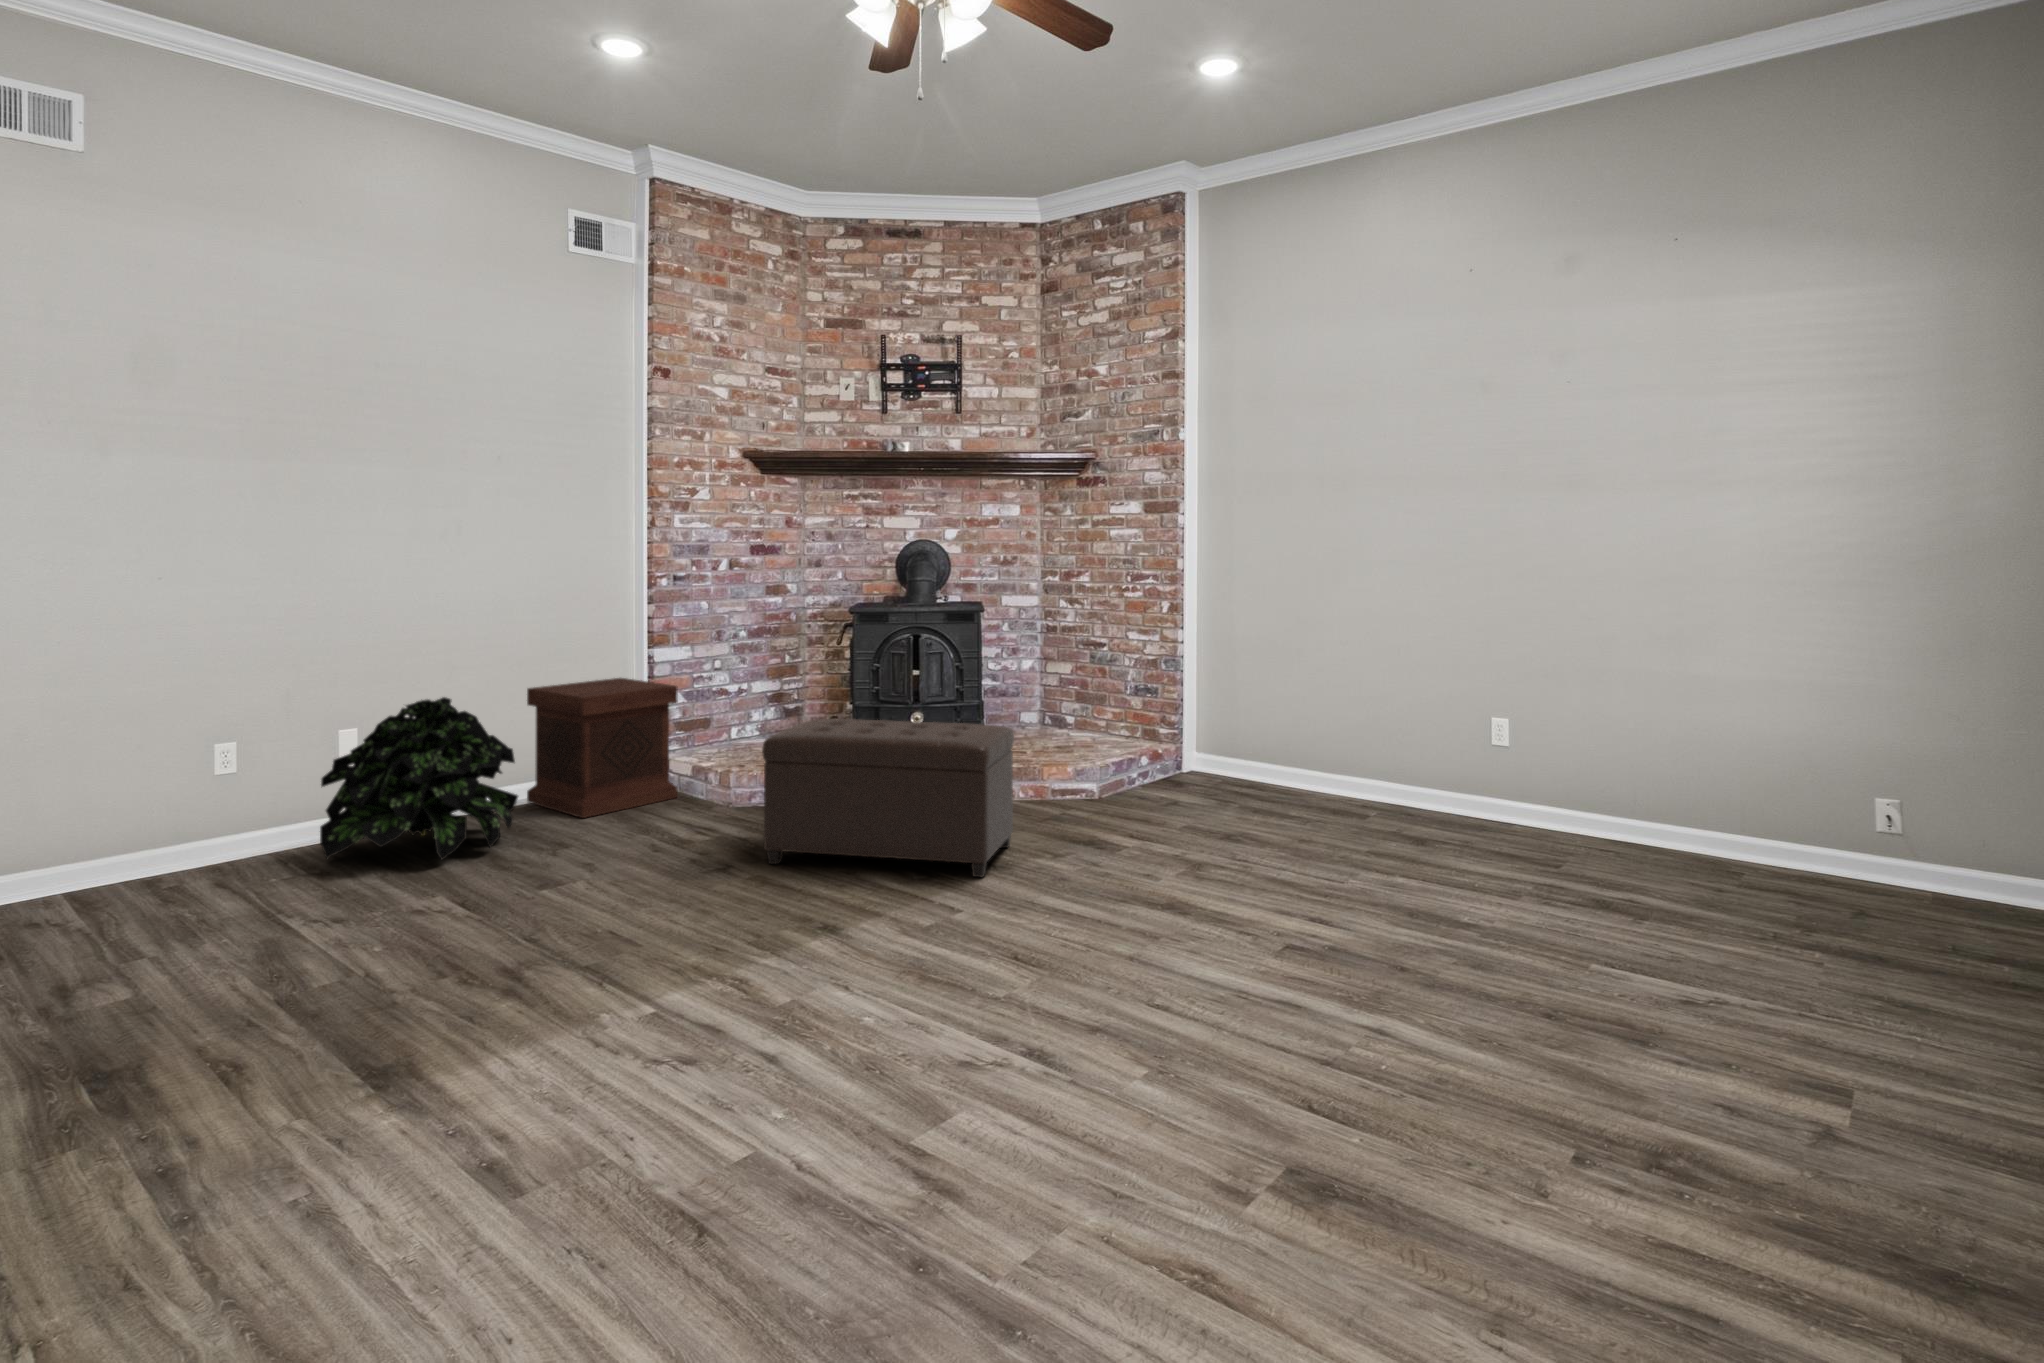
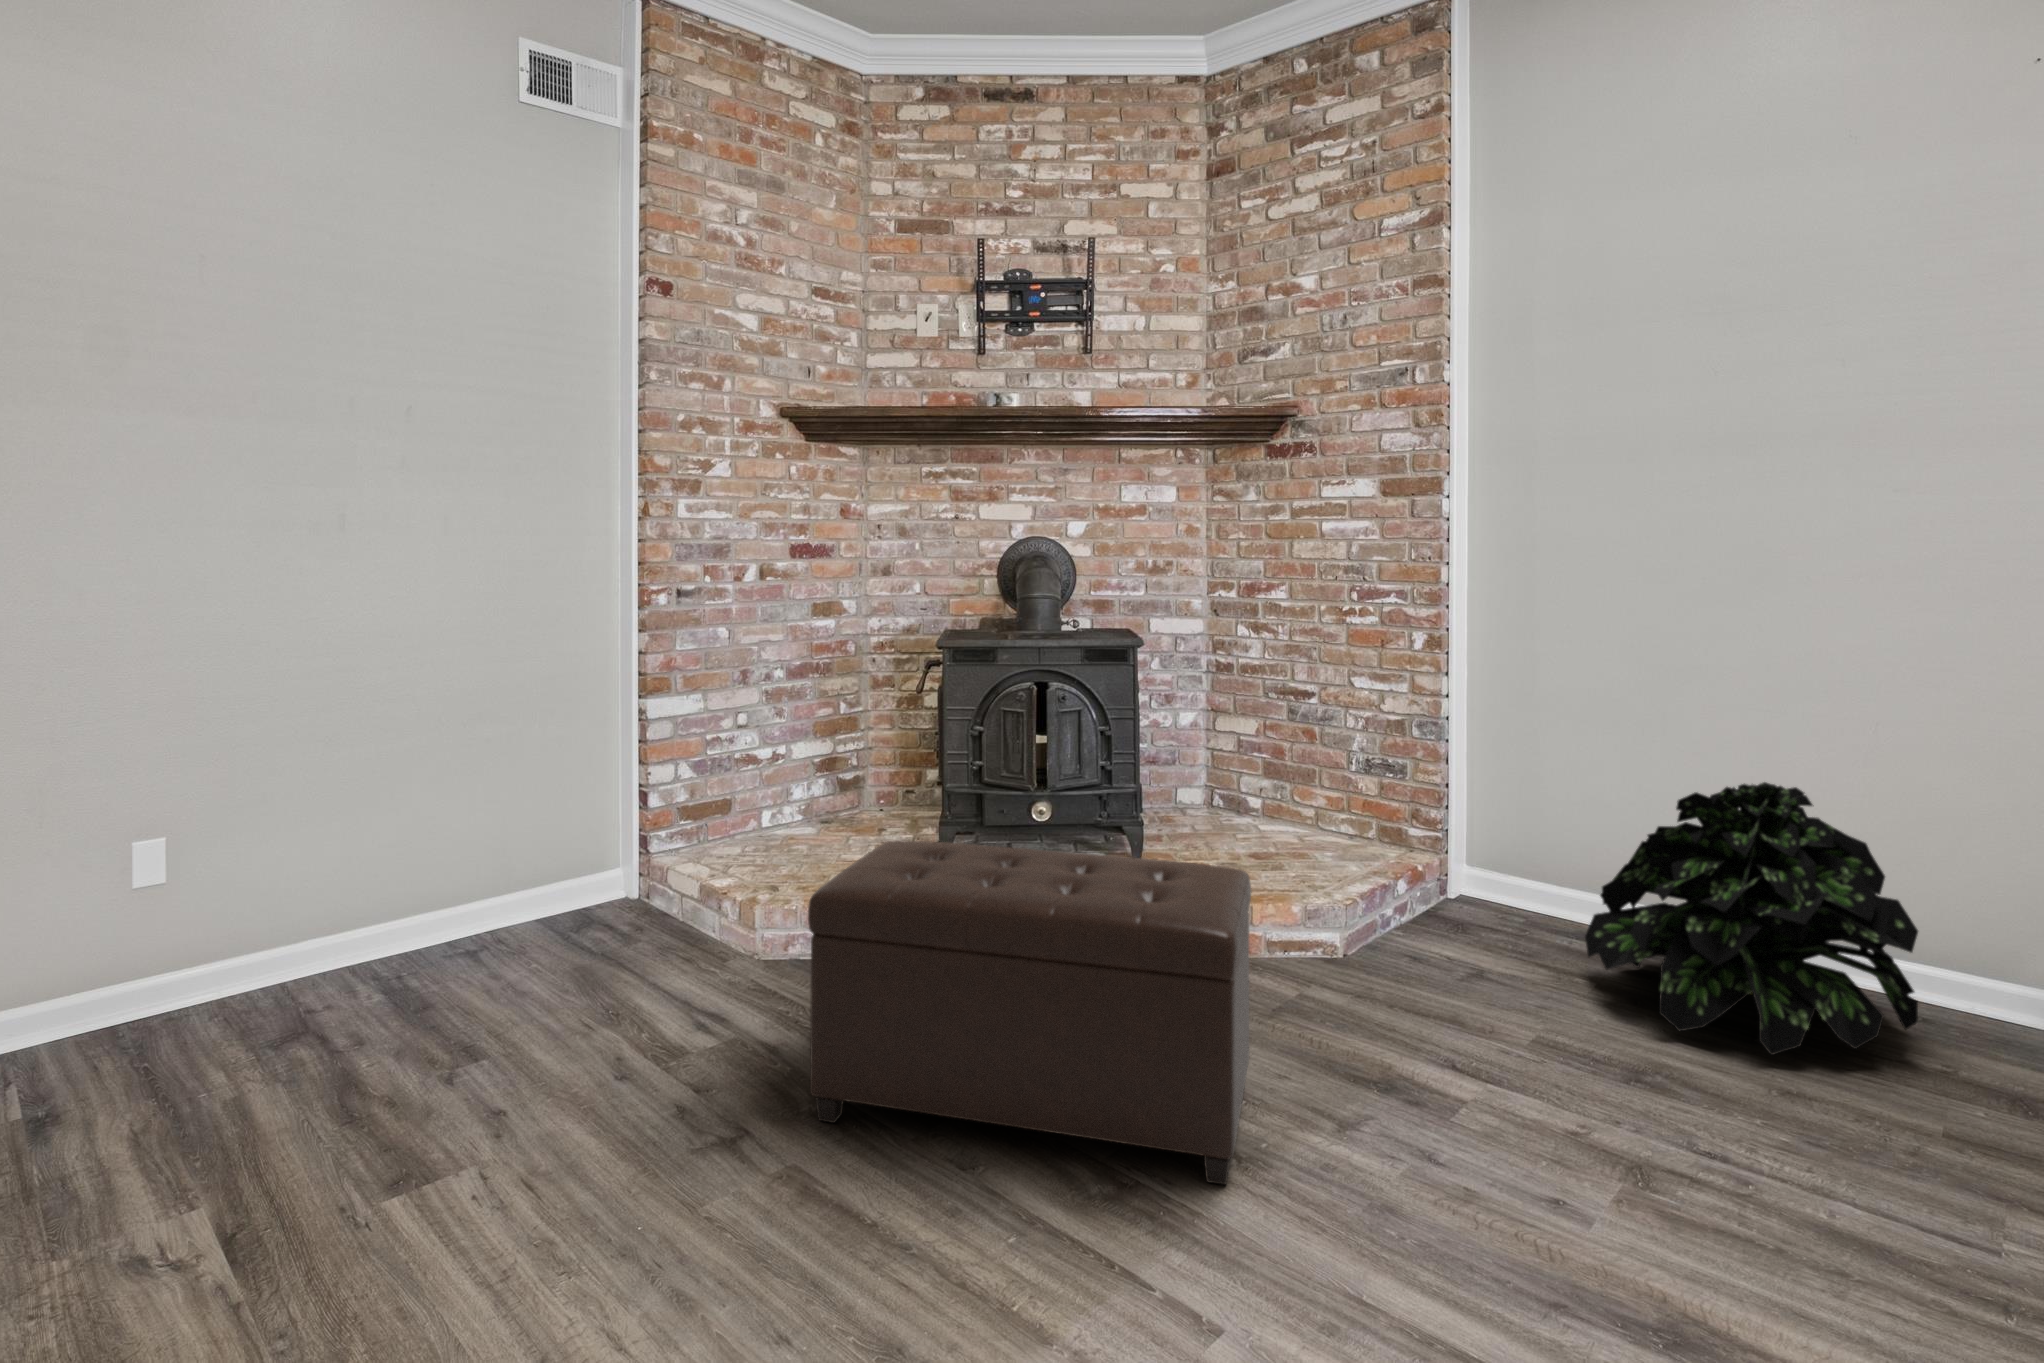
side table: present [527,678,678,818] -> none [450,742,677,981]
potted plant: present [320,697,518,860] -> present [1585,782,1918,1055]

